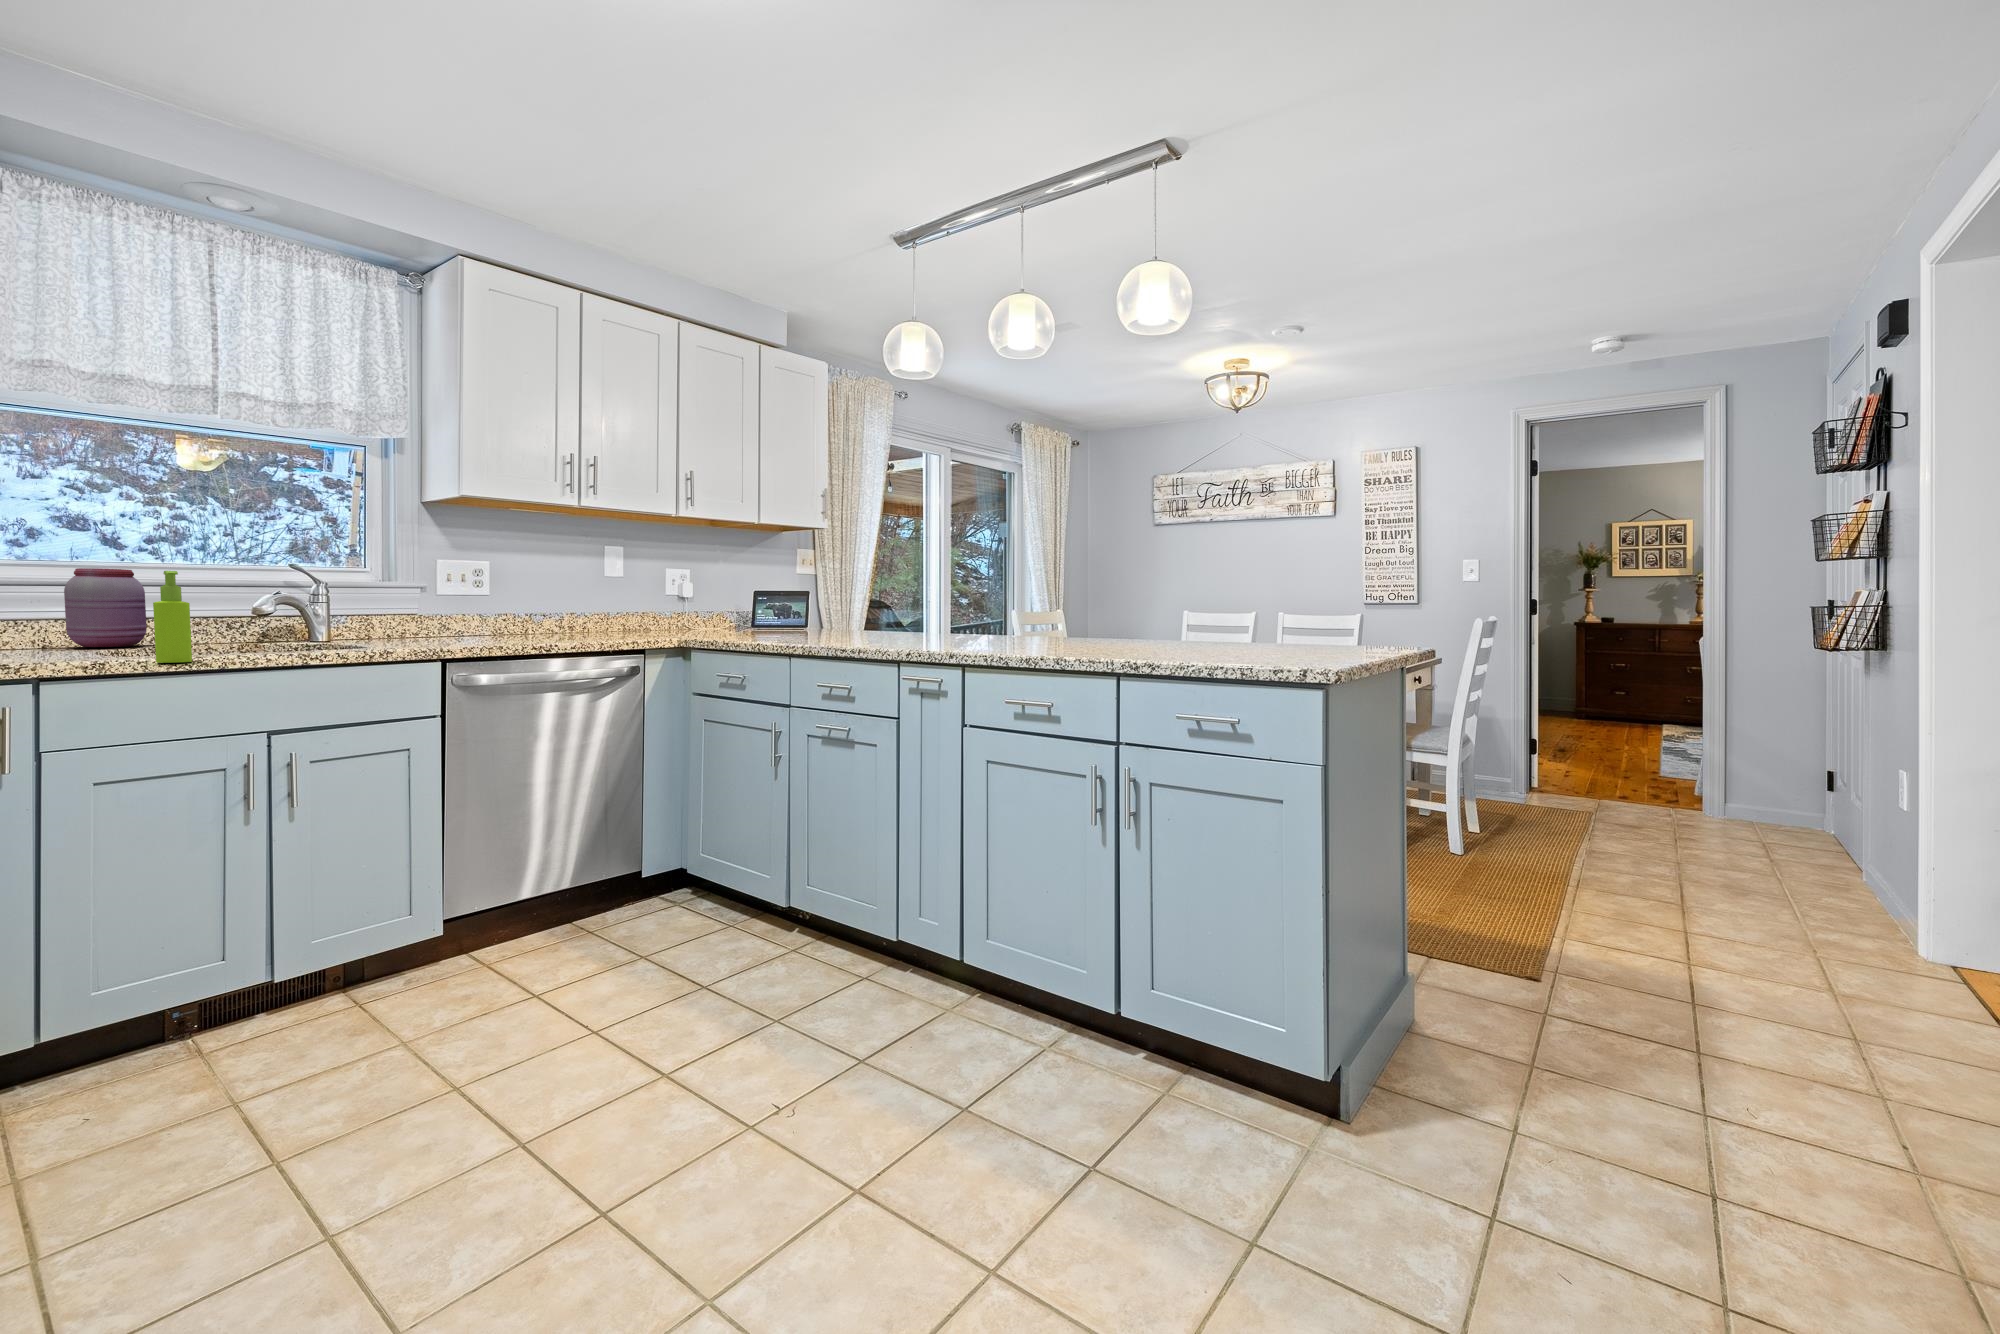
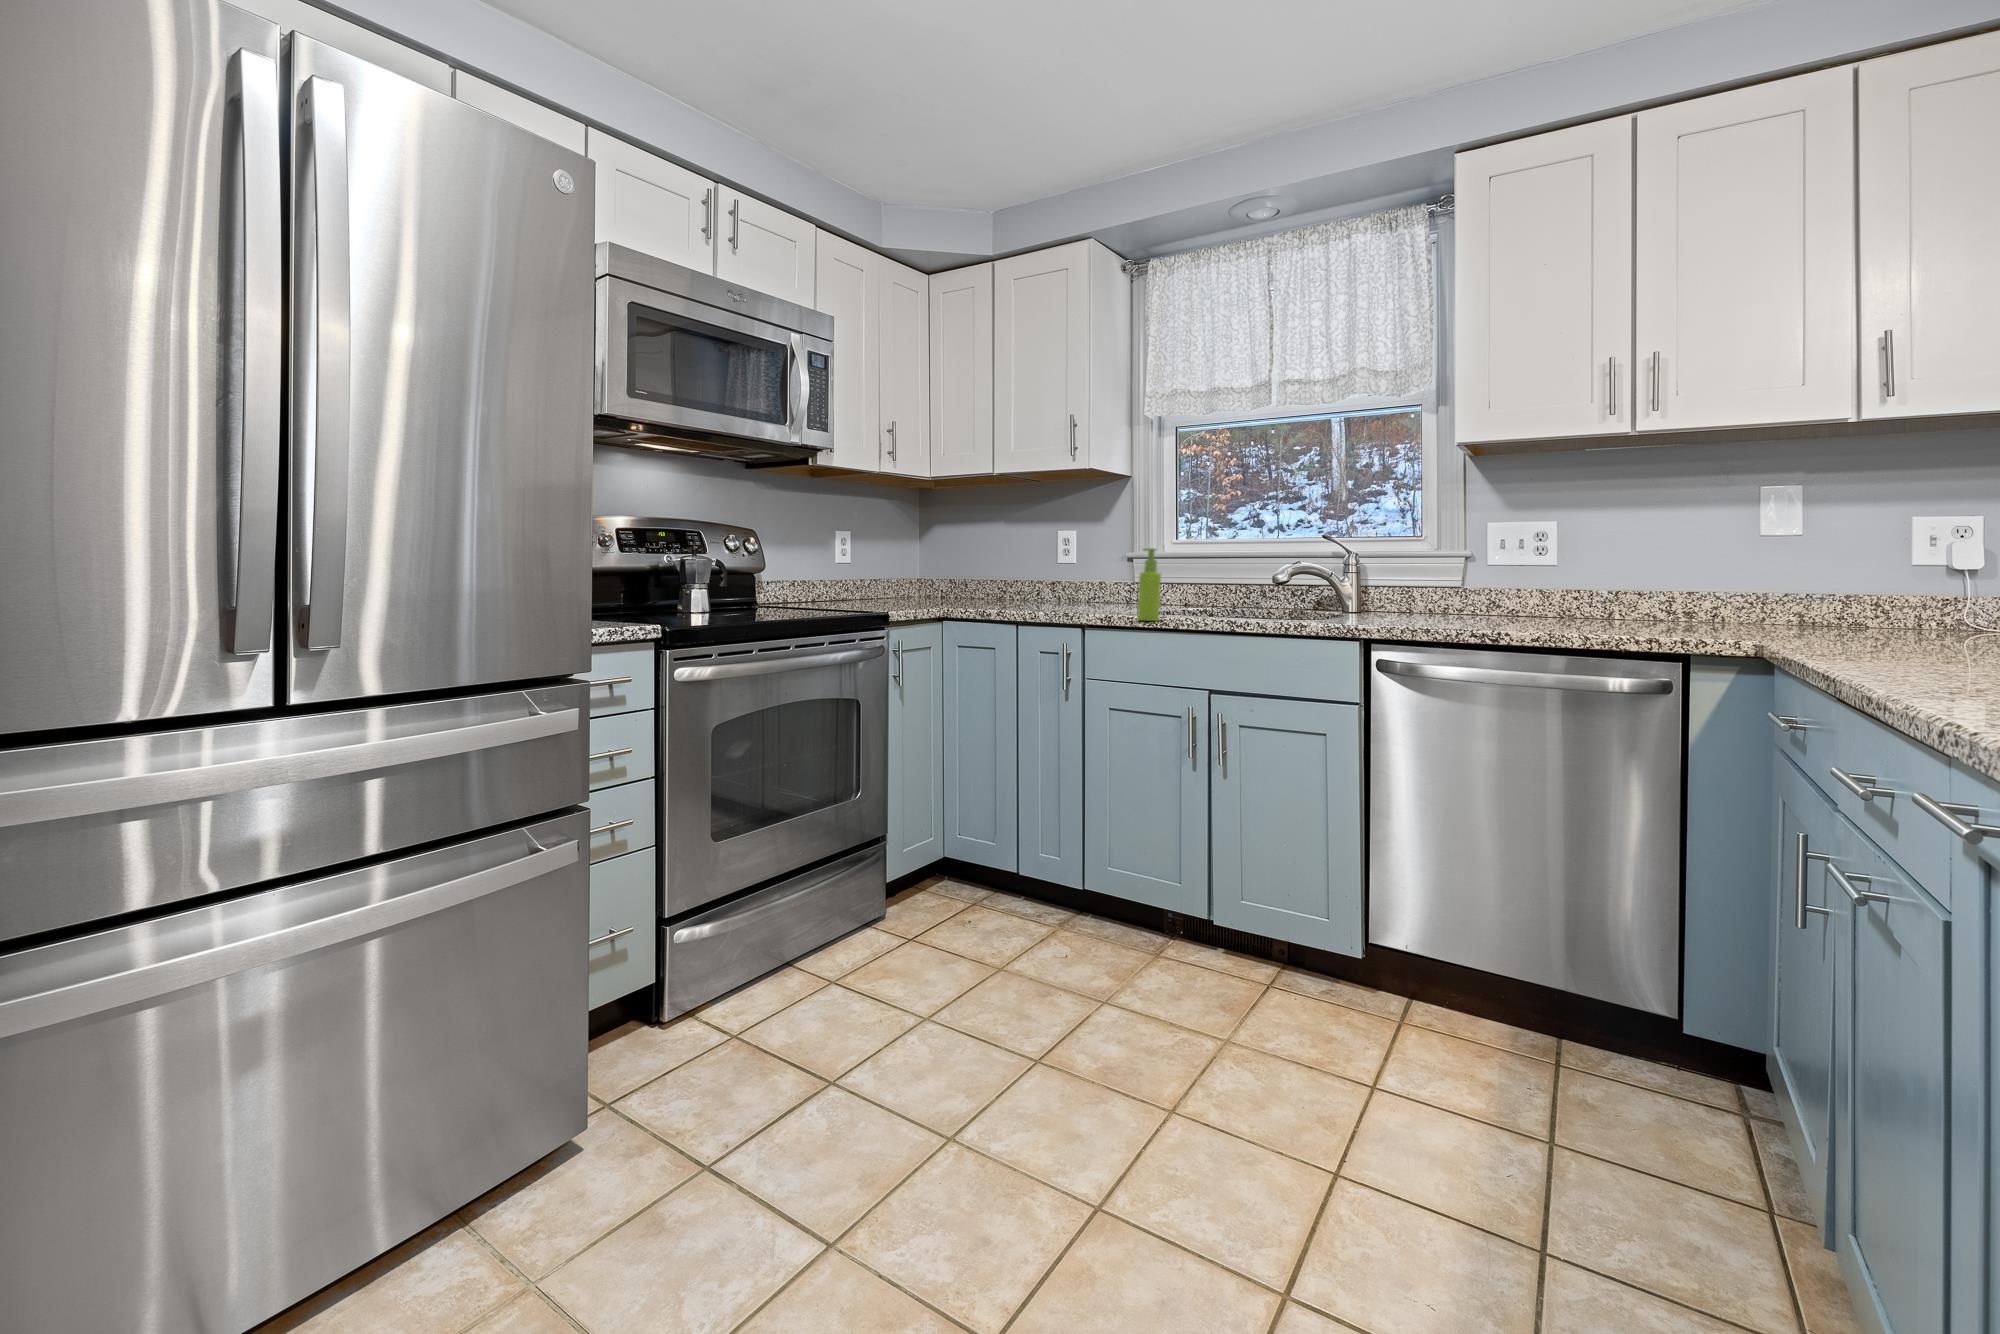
jar: present [64,568,147,647] -> none [1194,547,1240,606]

